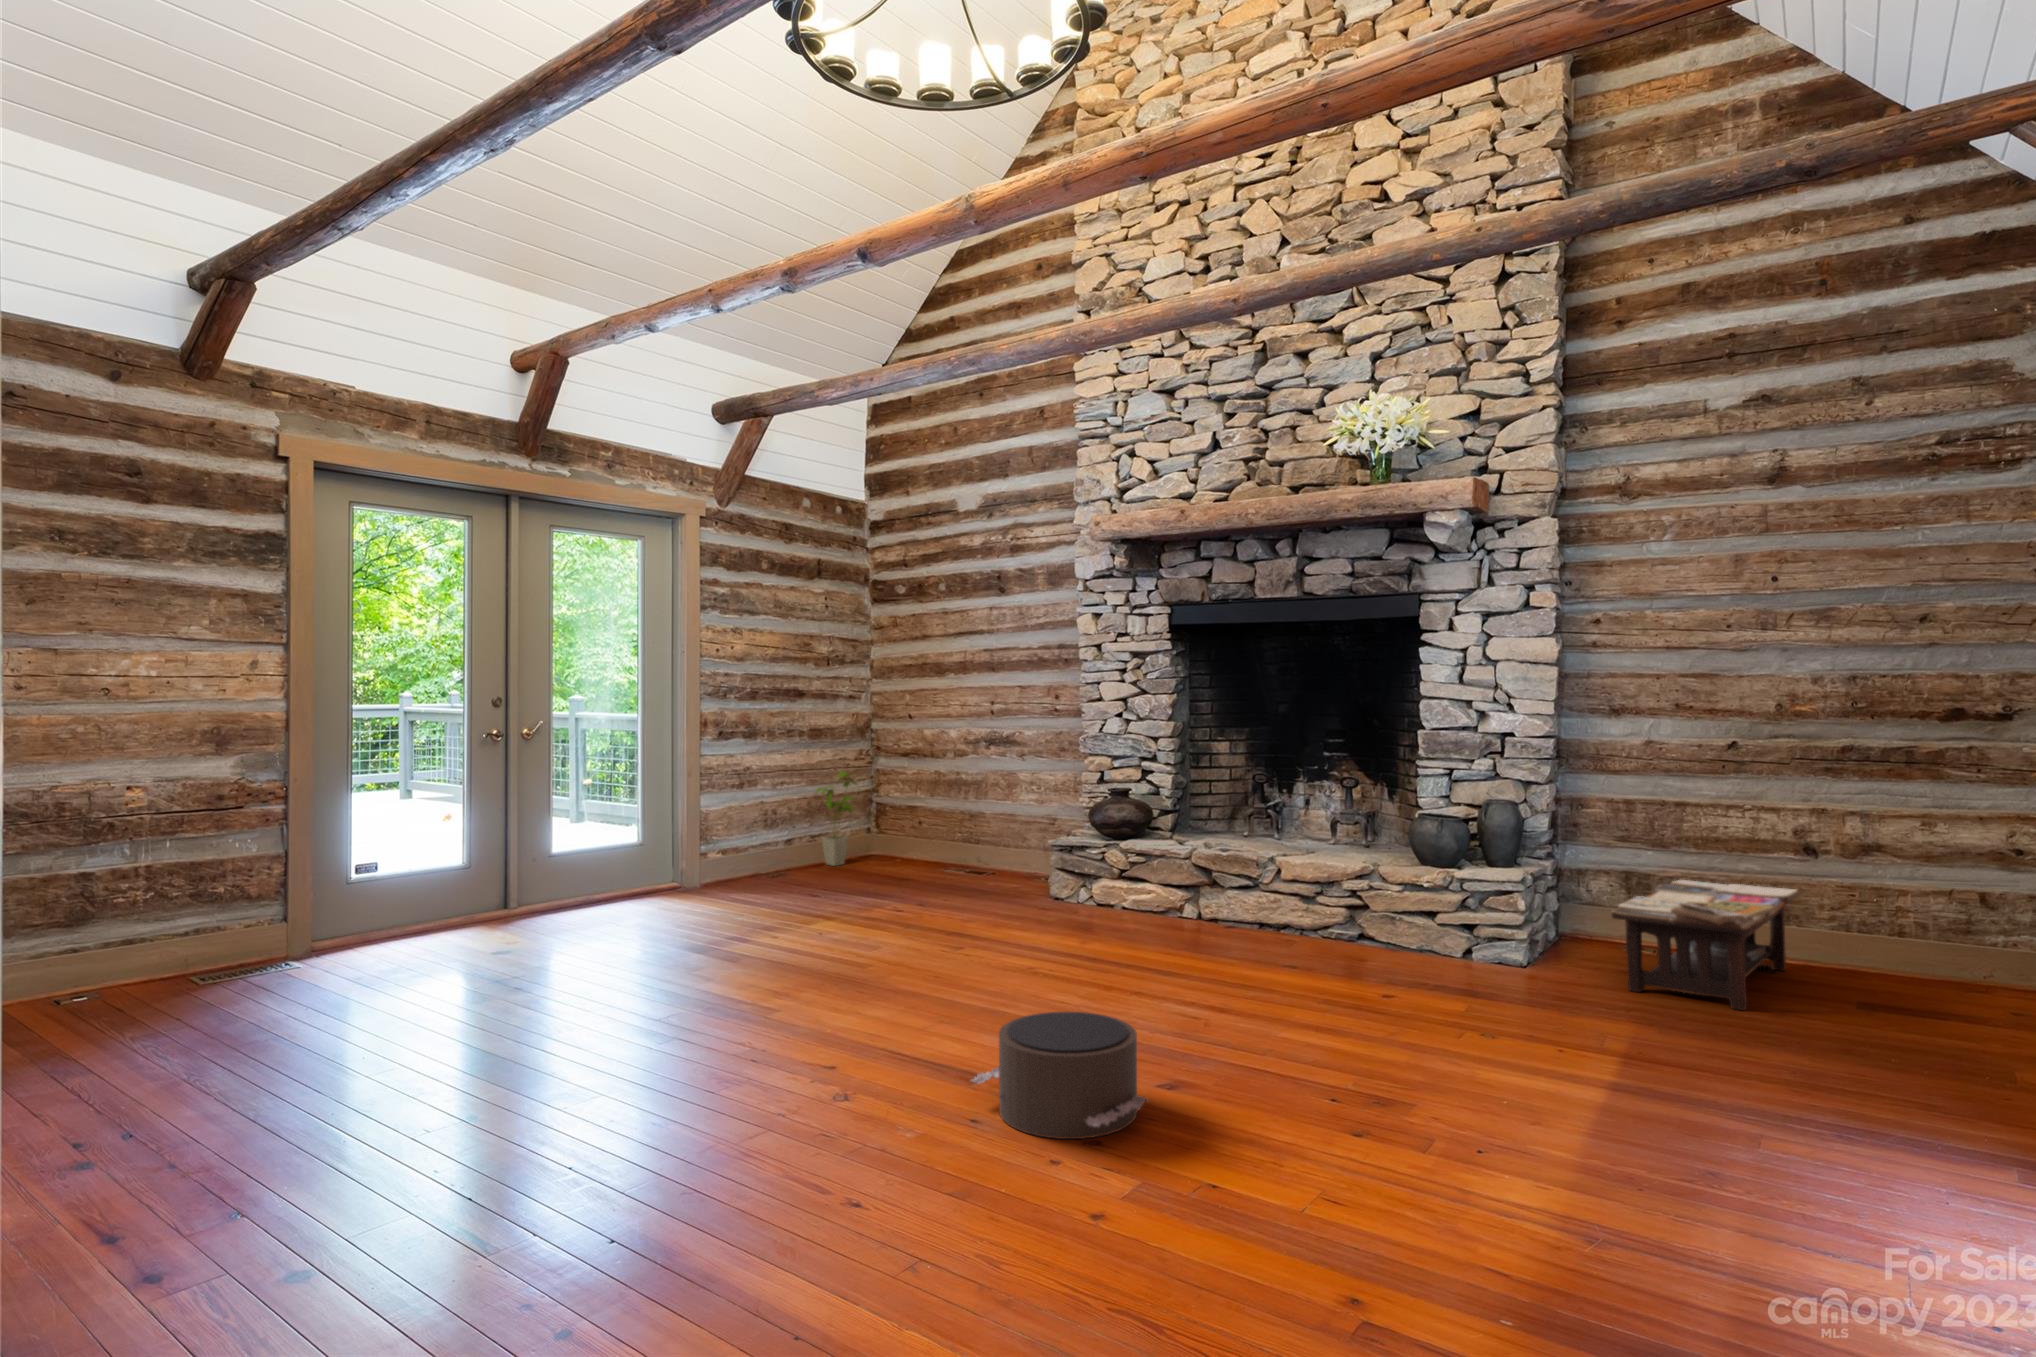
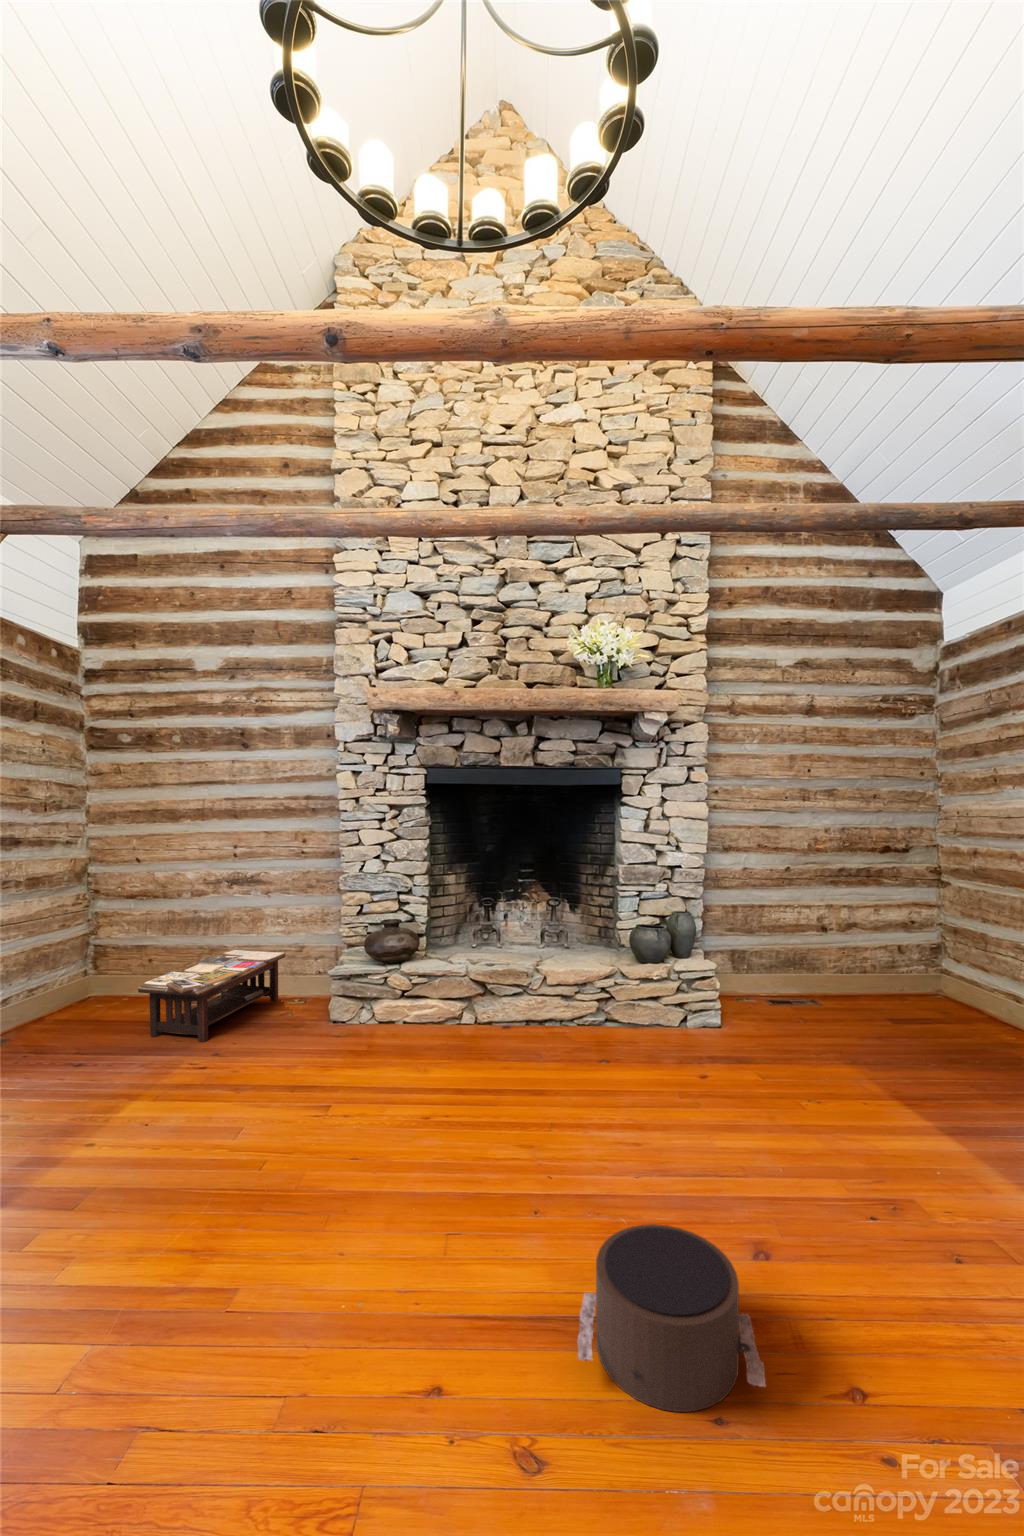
house plant: present [815,771,862,866] -> none [36,917,94,1014]
coffee table: present [1611,880,1799,1010] -> present [138,950,286,1042]

